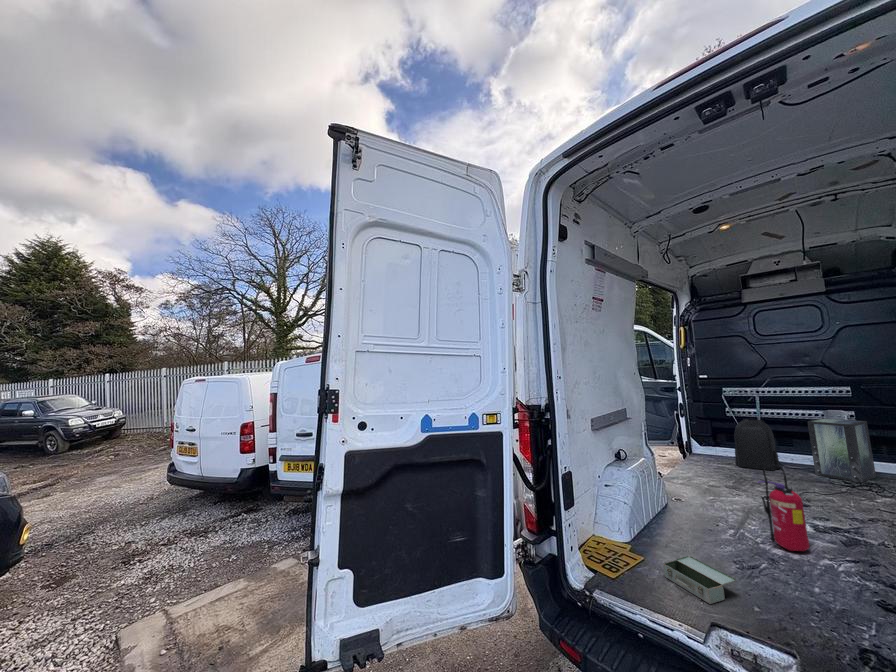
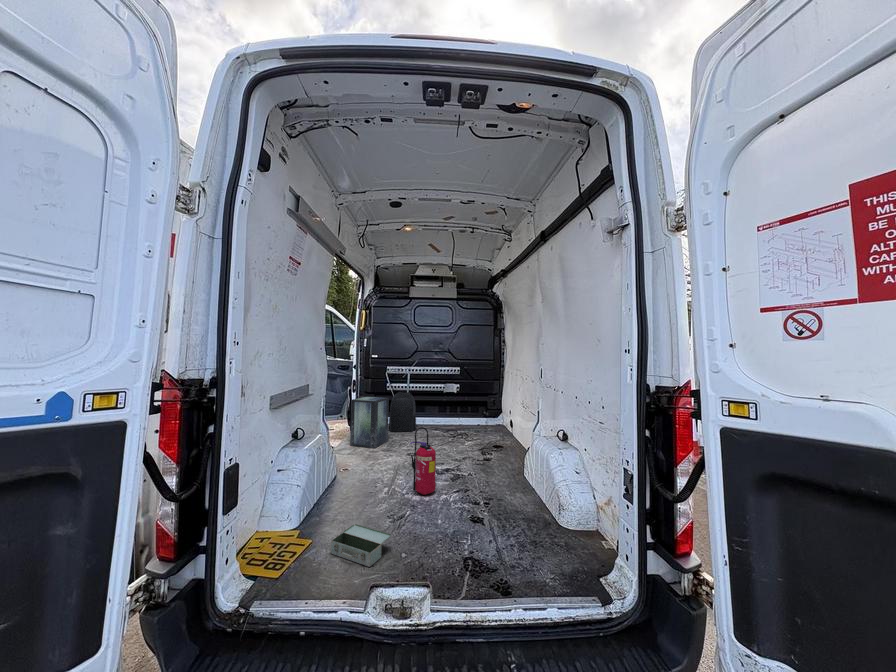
storage box: present [808,418,876,483] -> present [350,396,389,448]

